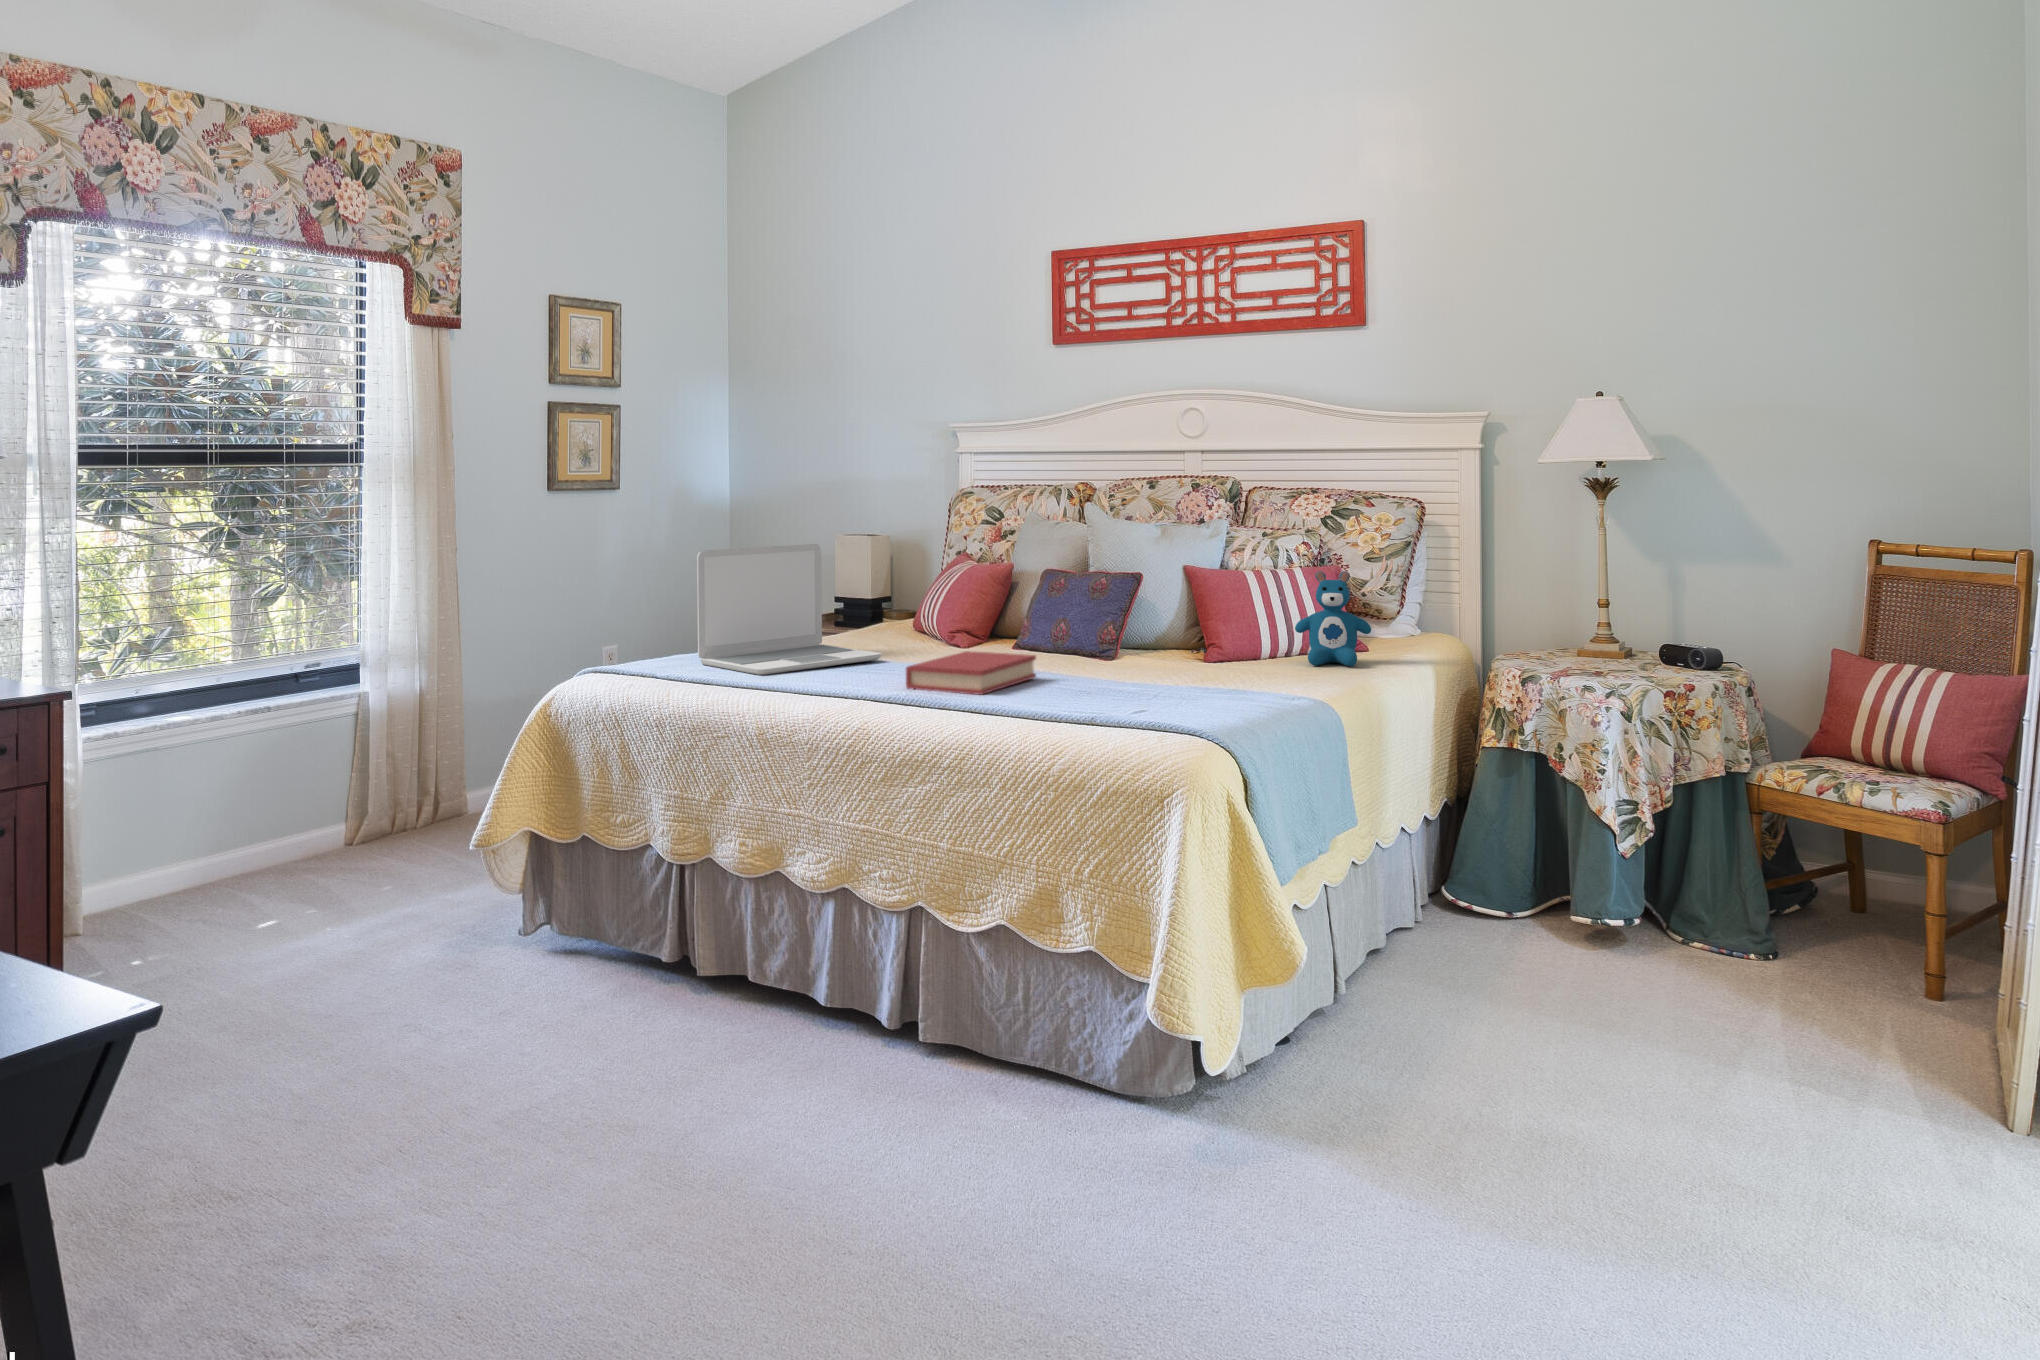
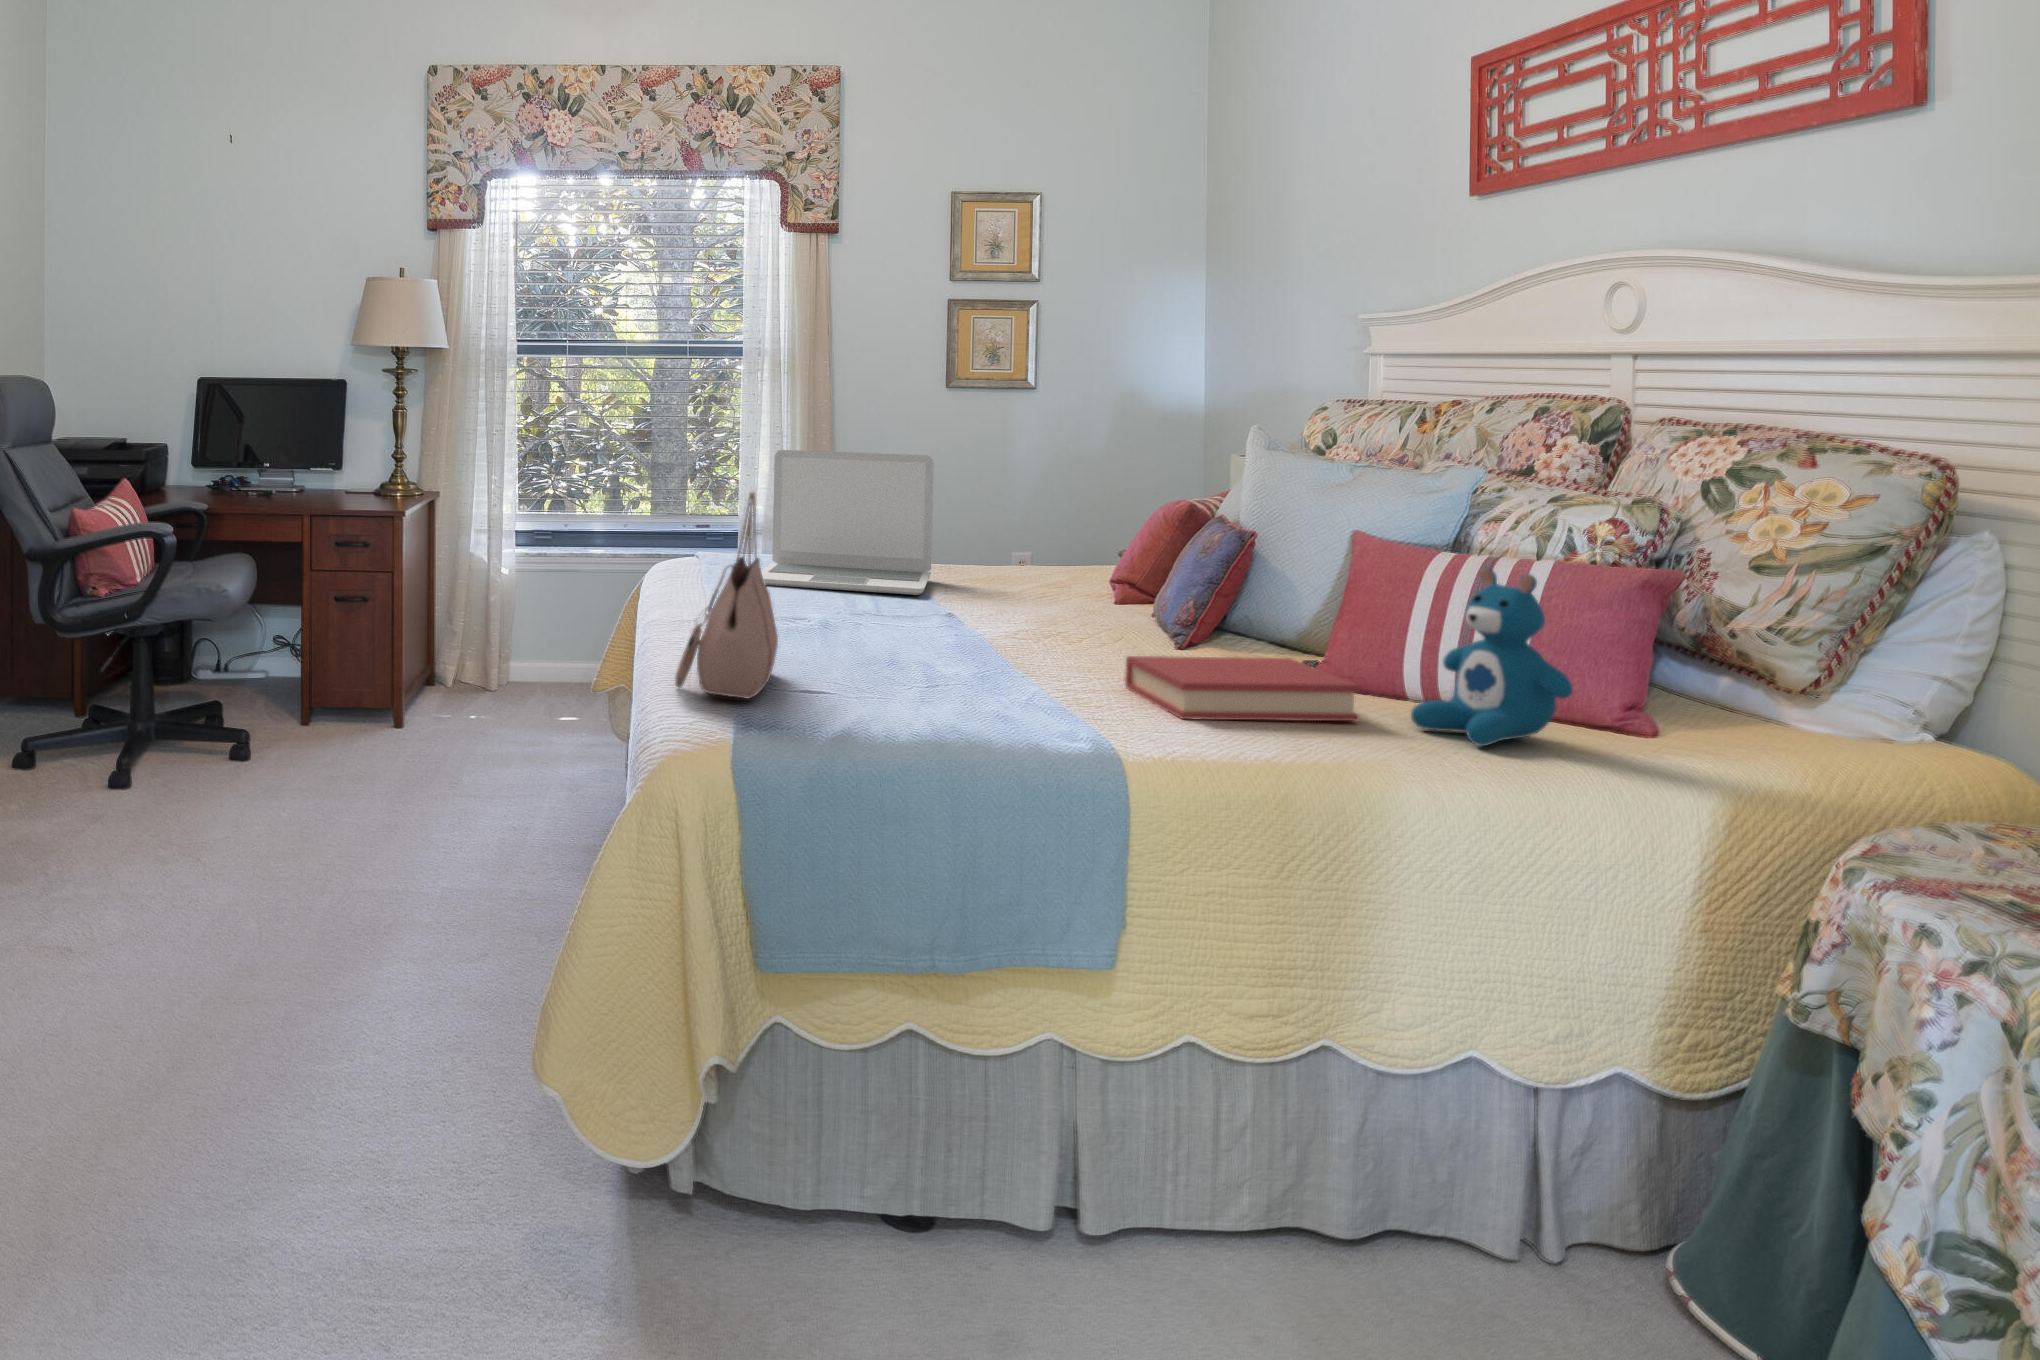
handbag: none [1042,570,1177,729] -> present [675,493,778,699]
hardback book: present [906,651,1036,695] -> present [1125,656,1360,721]

